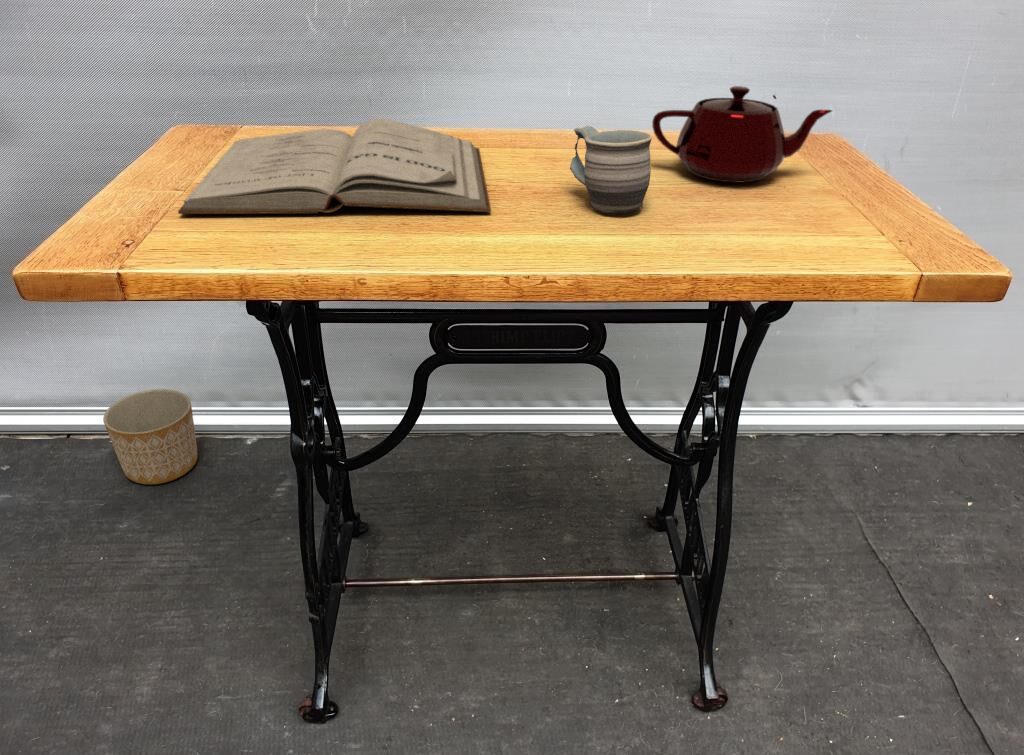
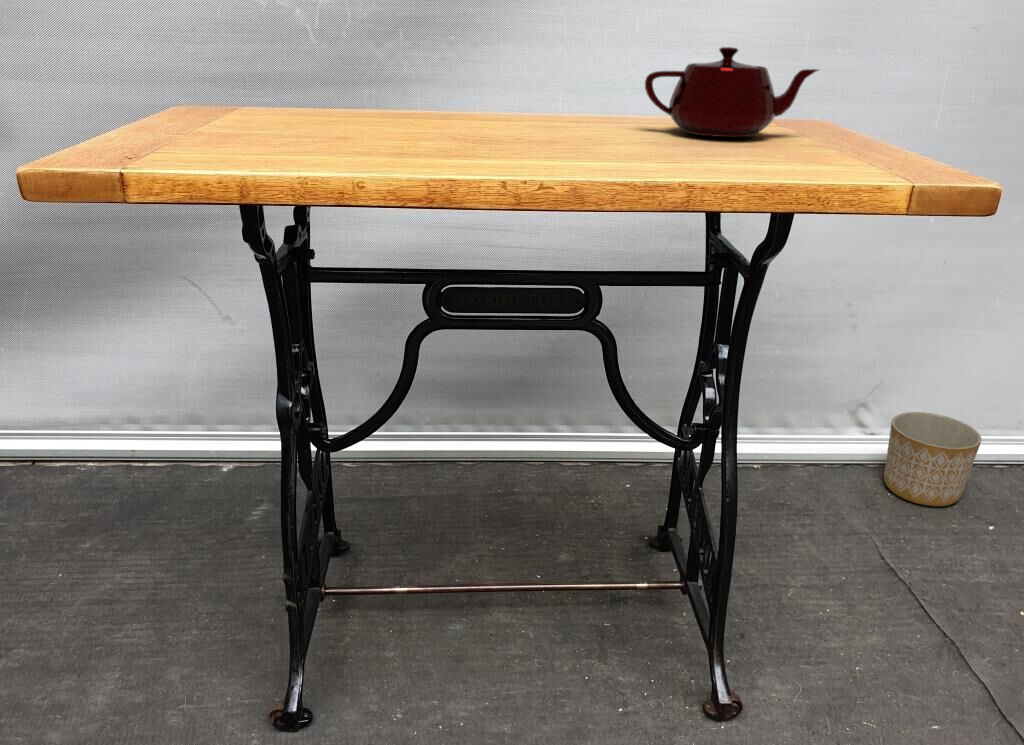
book: present [178,119,491,214] -> none [178,86,488,147]
mug: present [570,126,652,213] -> none [565,71,644,148]
planter: present [103,389,198,484] -> present [884,412,982,506]

